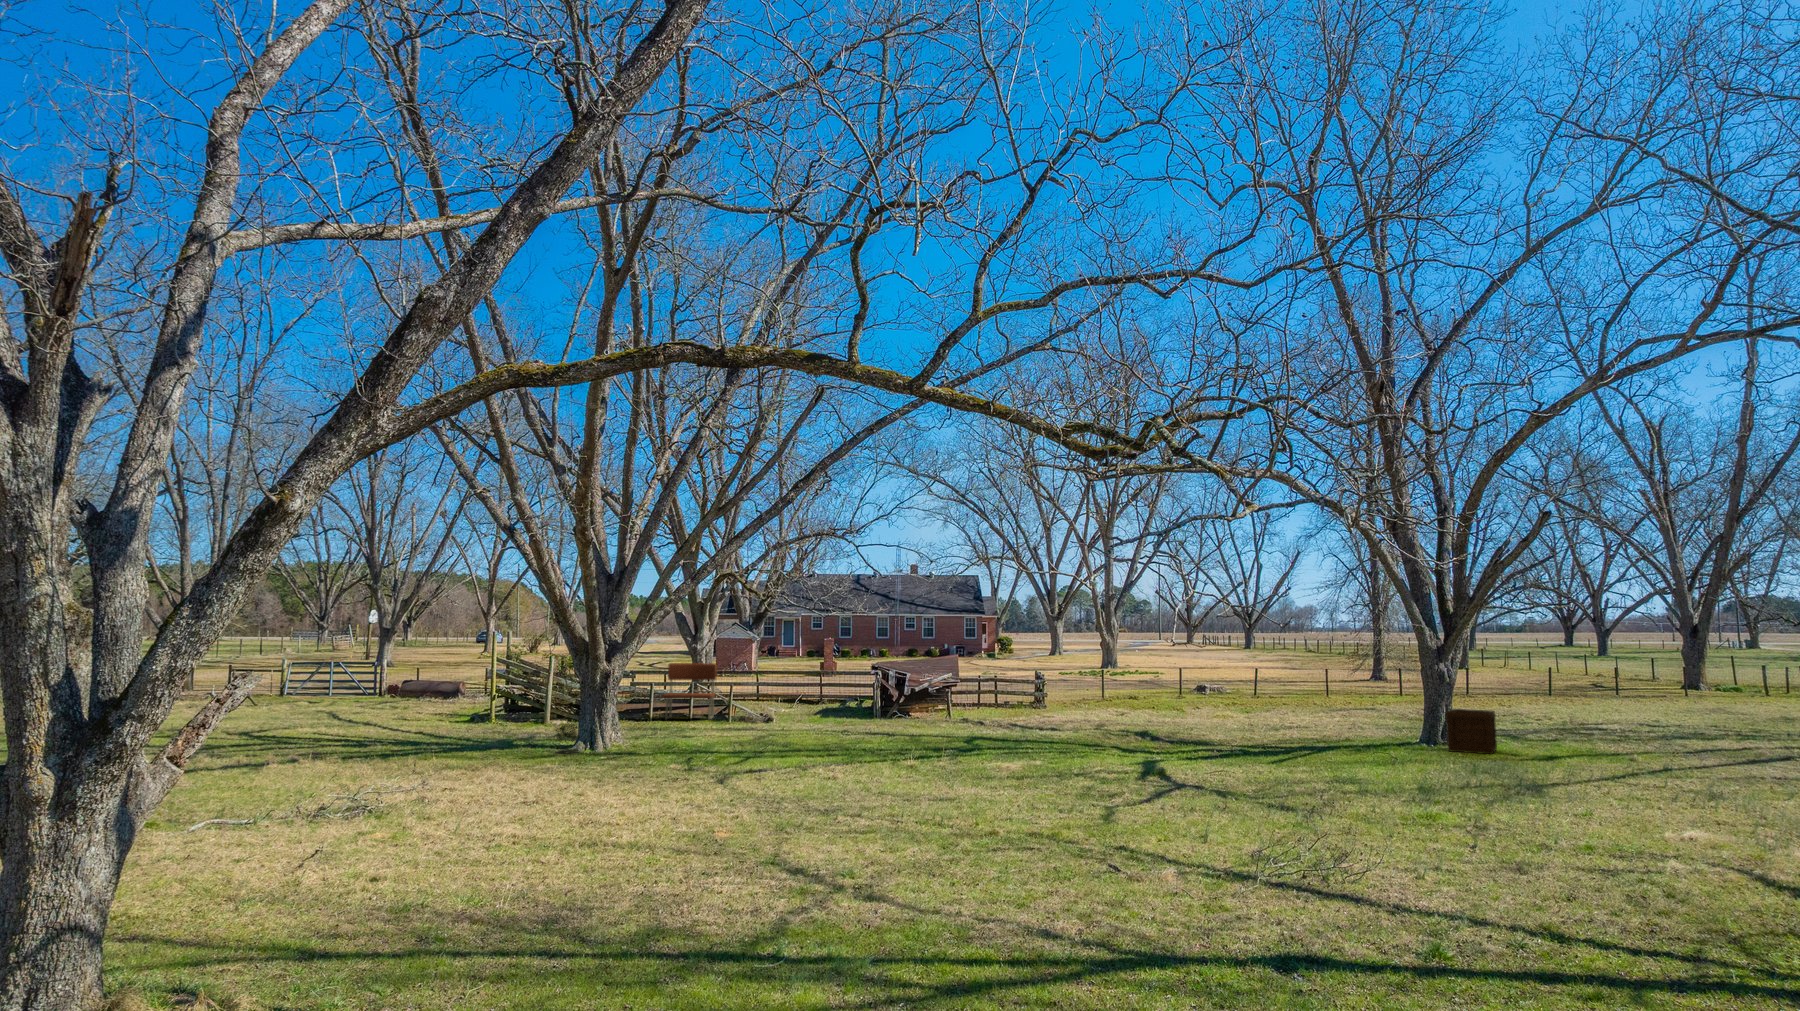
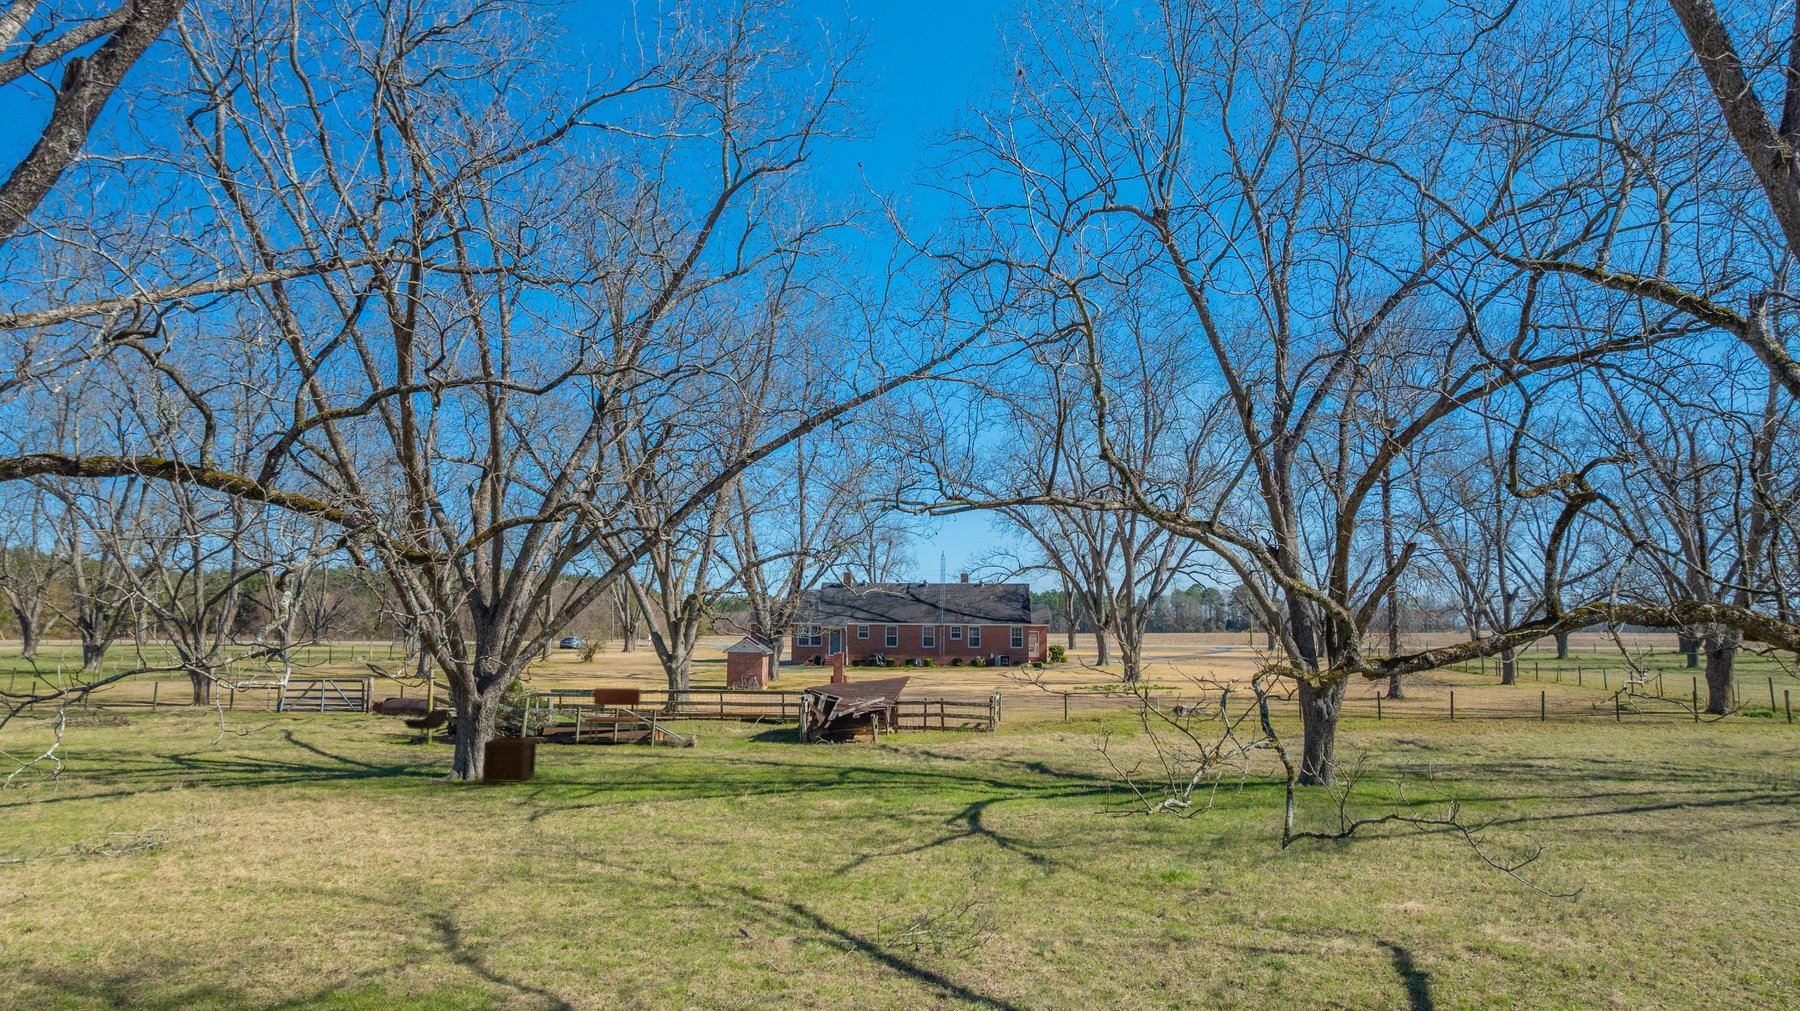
lounge chair: none [465,686,510,718] -> present [404,709,448,737]
wooden crate: present [1446,709,1497,754] -> present [482,737,537,781]
potted tree: present [556,715,578,753] -> none [429,740,458,782]

